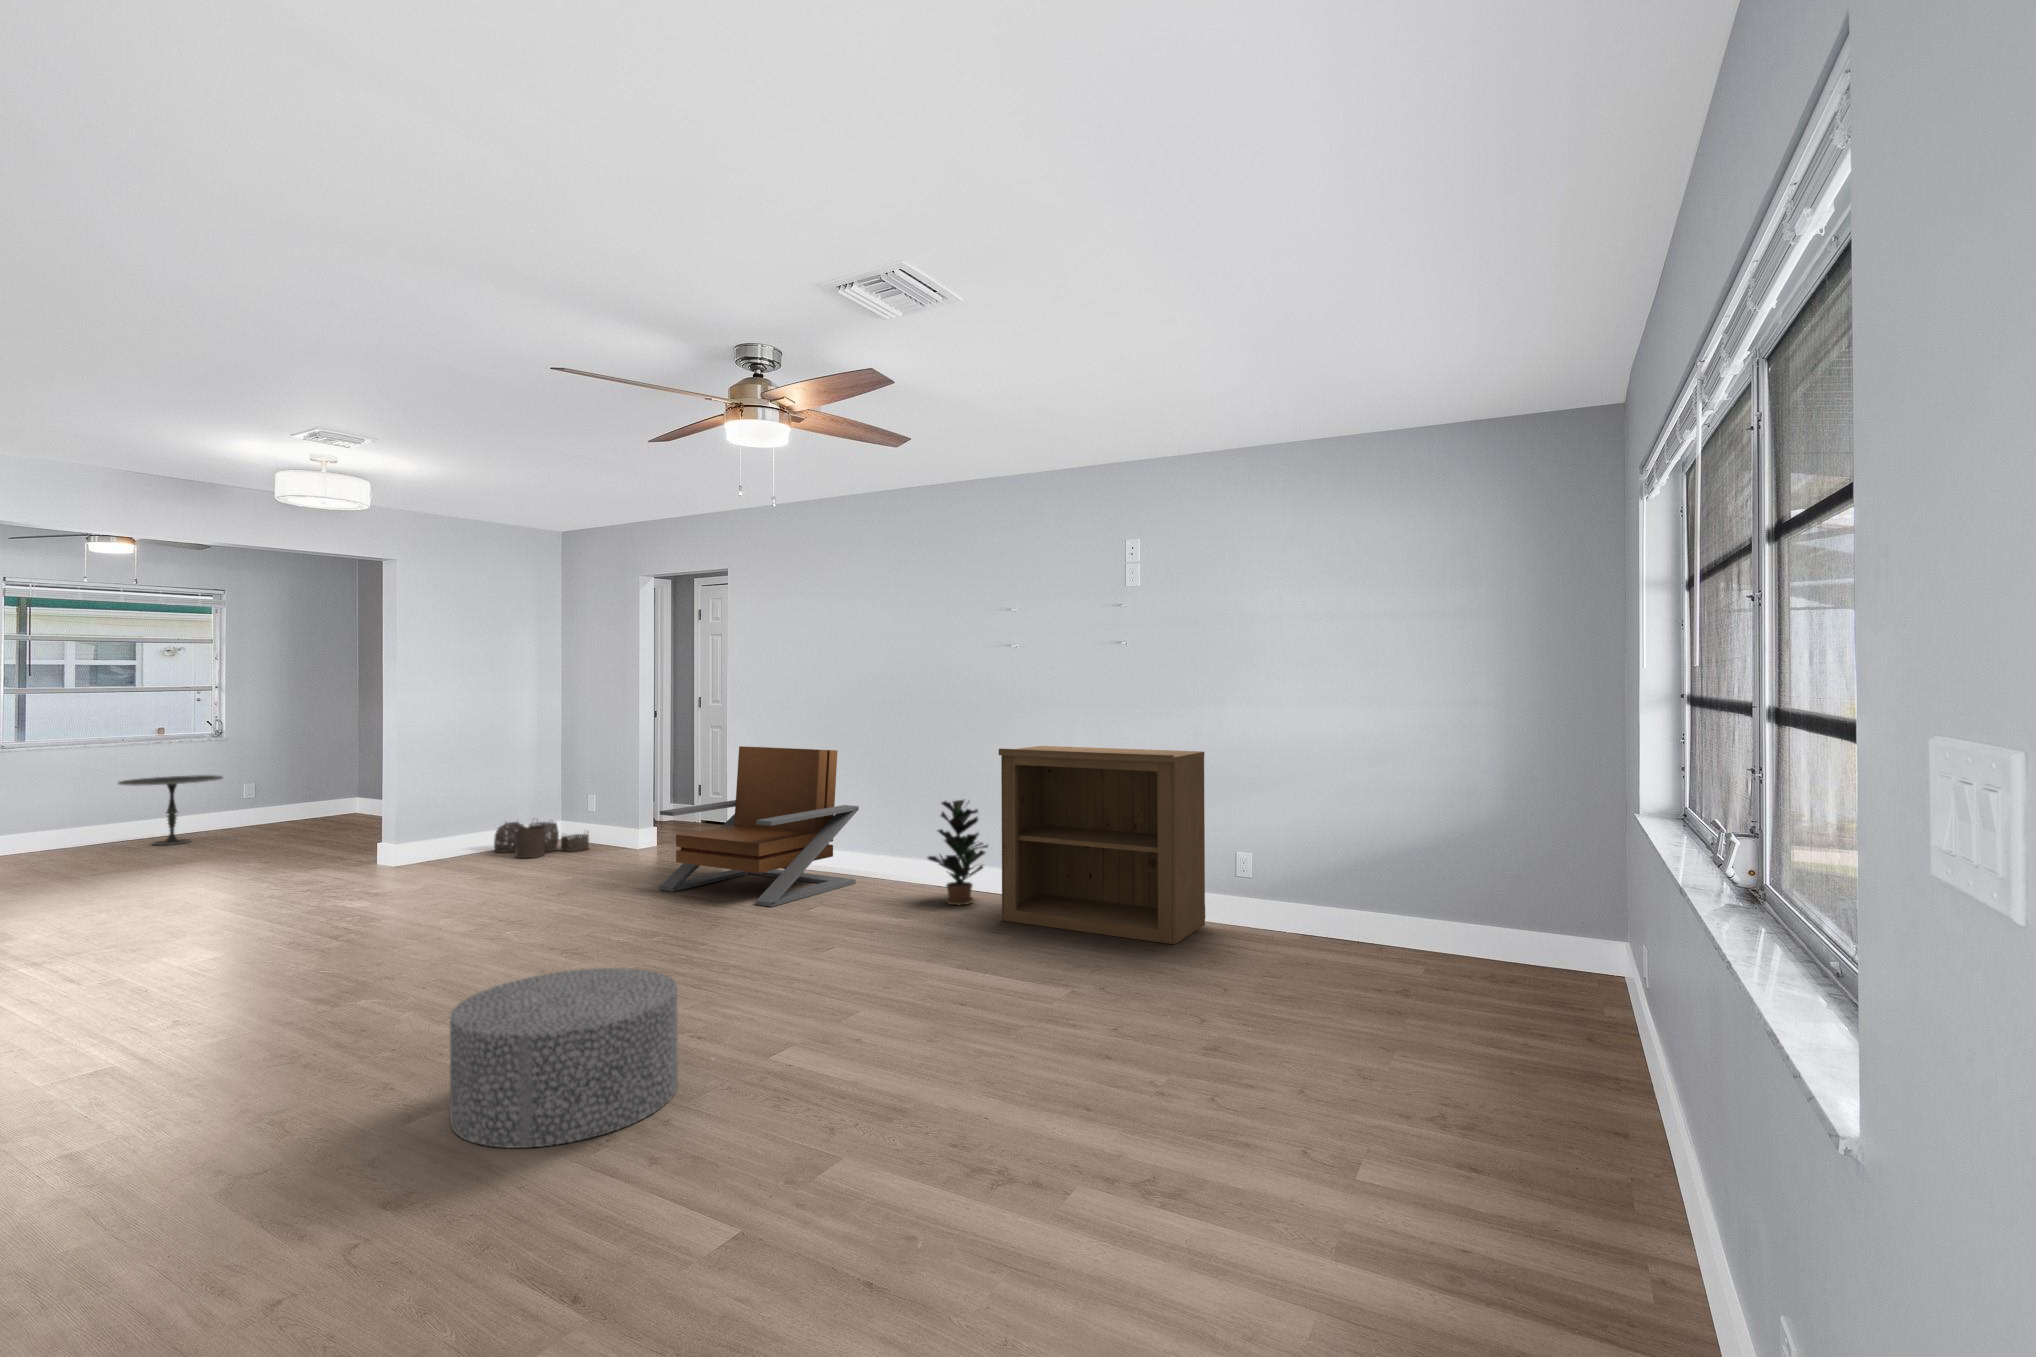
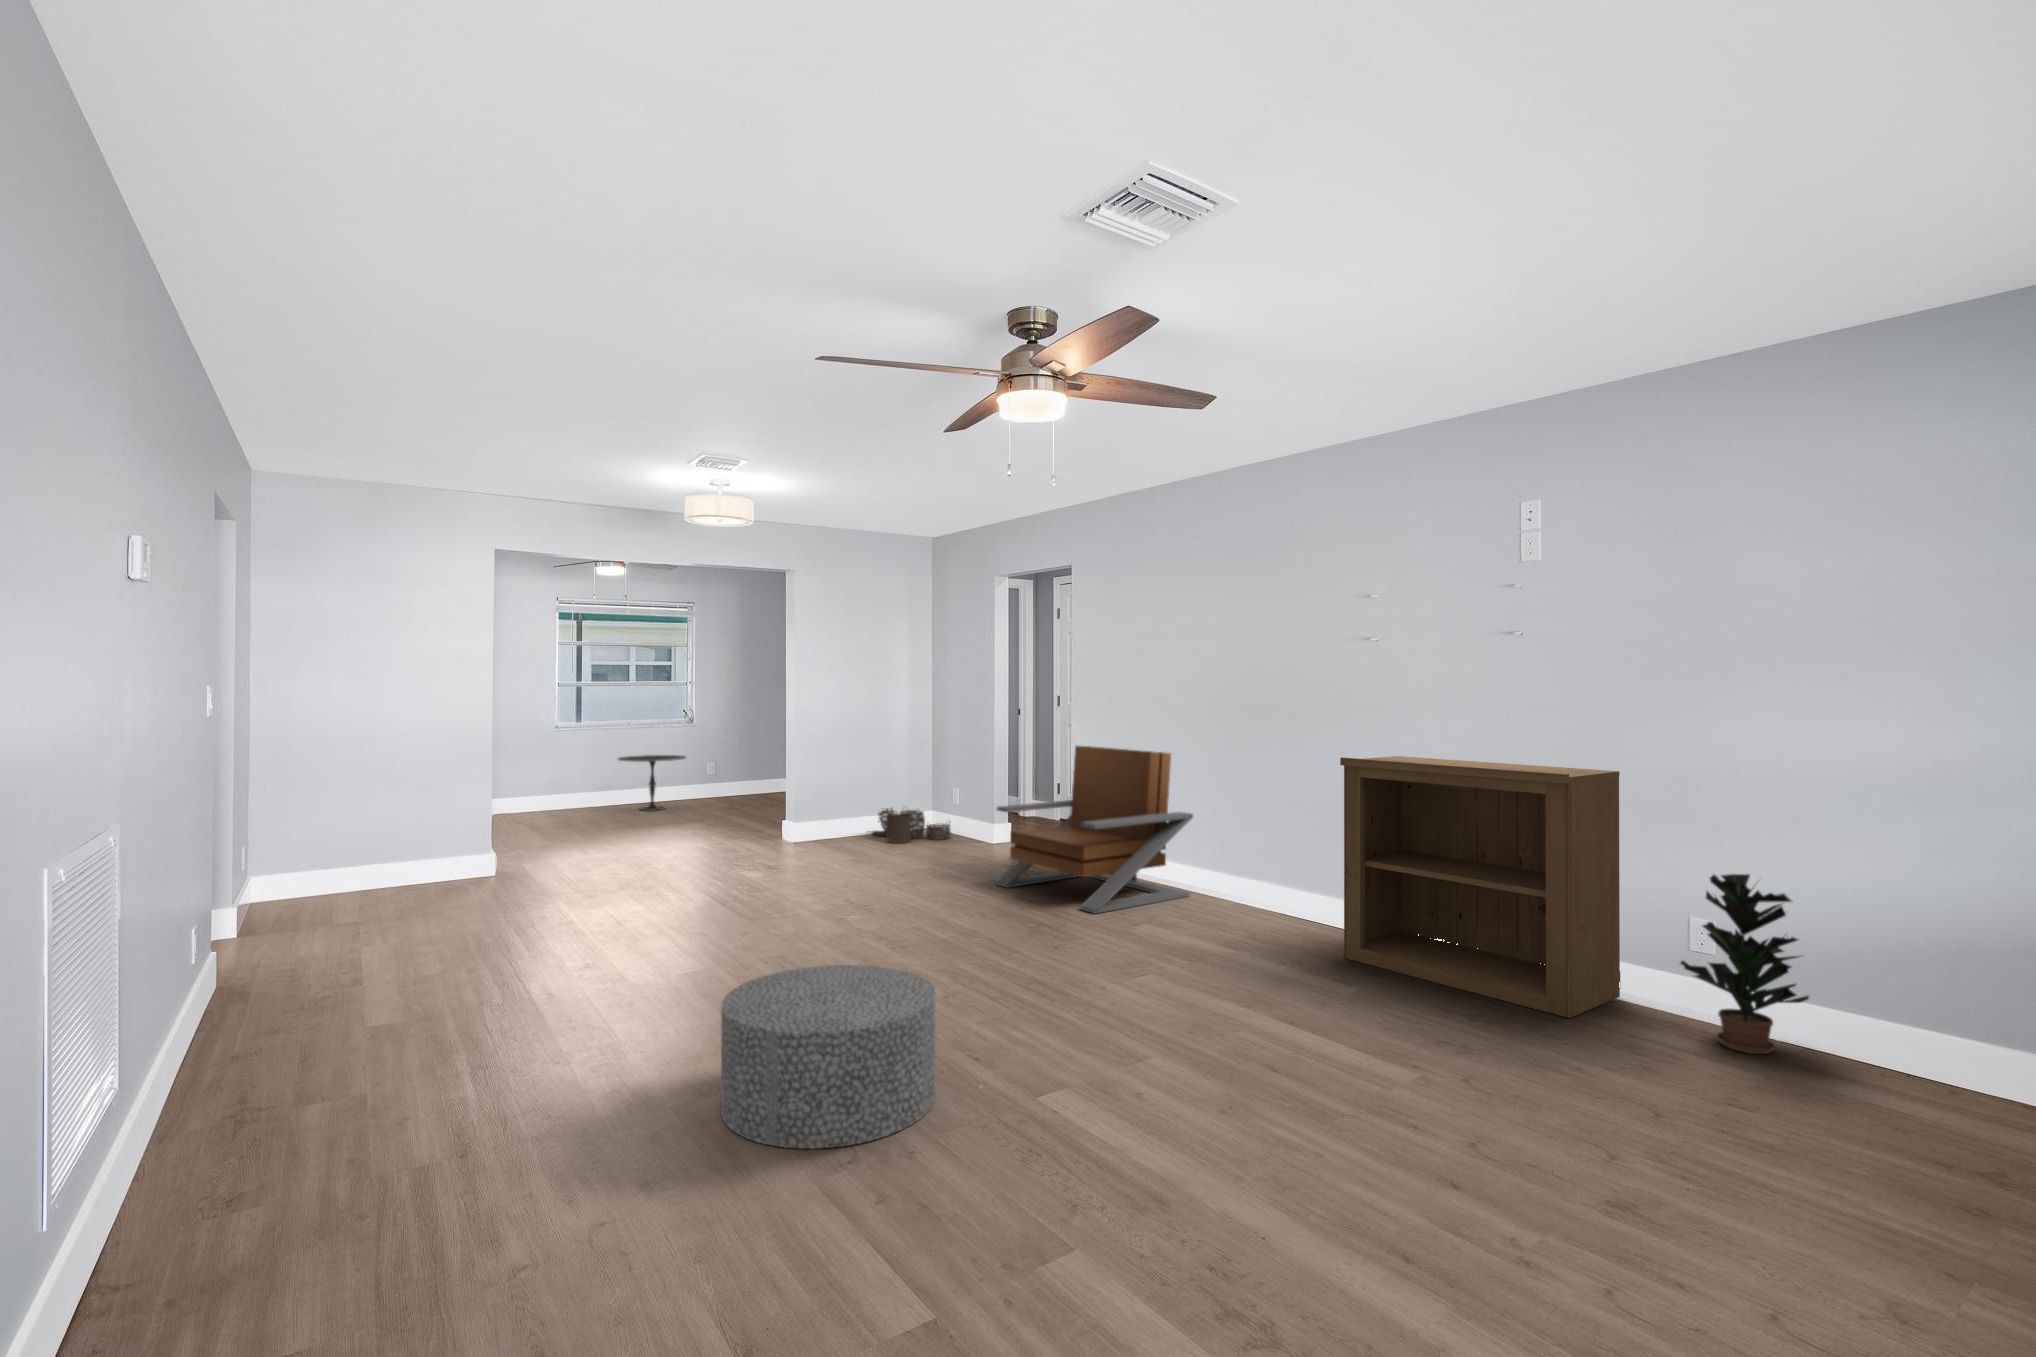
potted plant: present [928,800,988,905] -> present [1680,874,1809,1054]

